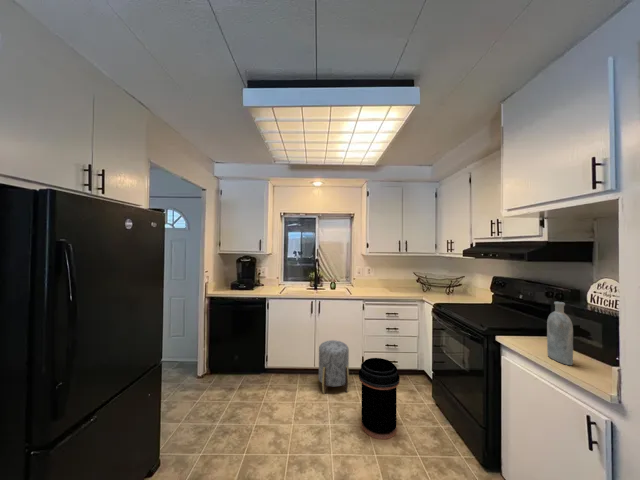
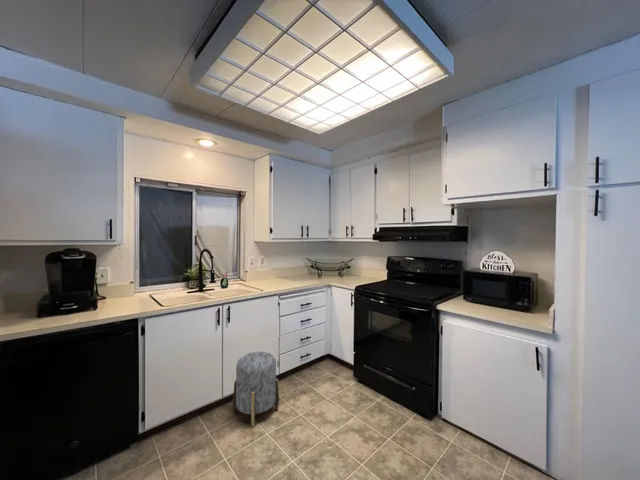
bottle: present [547,302,573,365] -> none [487,271,509,315]
trash can: present [359,358,400,439] -> none [316,355,361,446]

